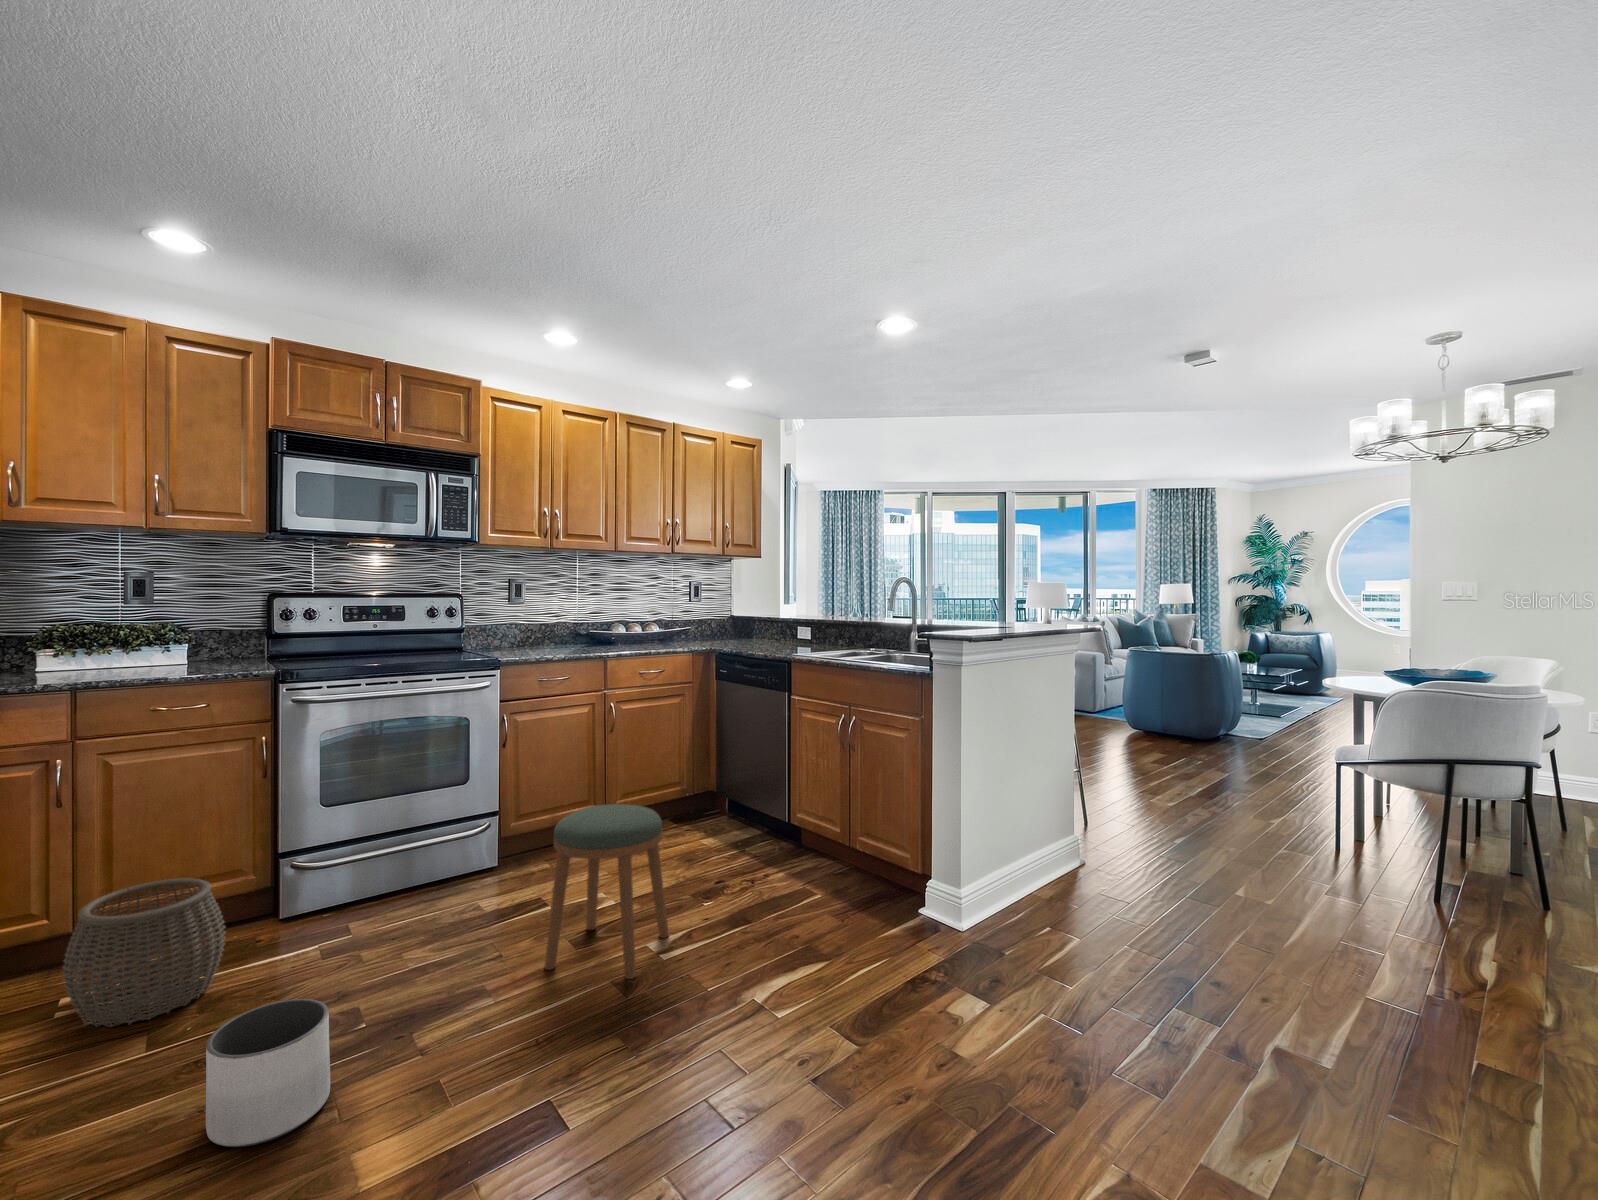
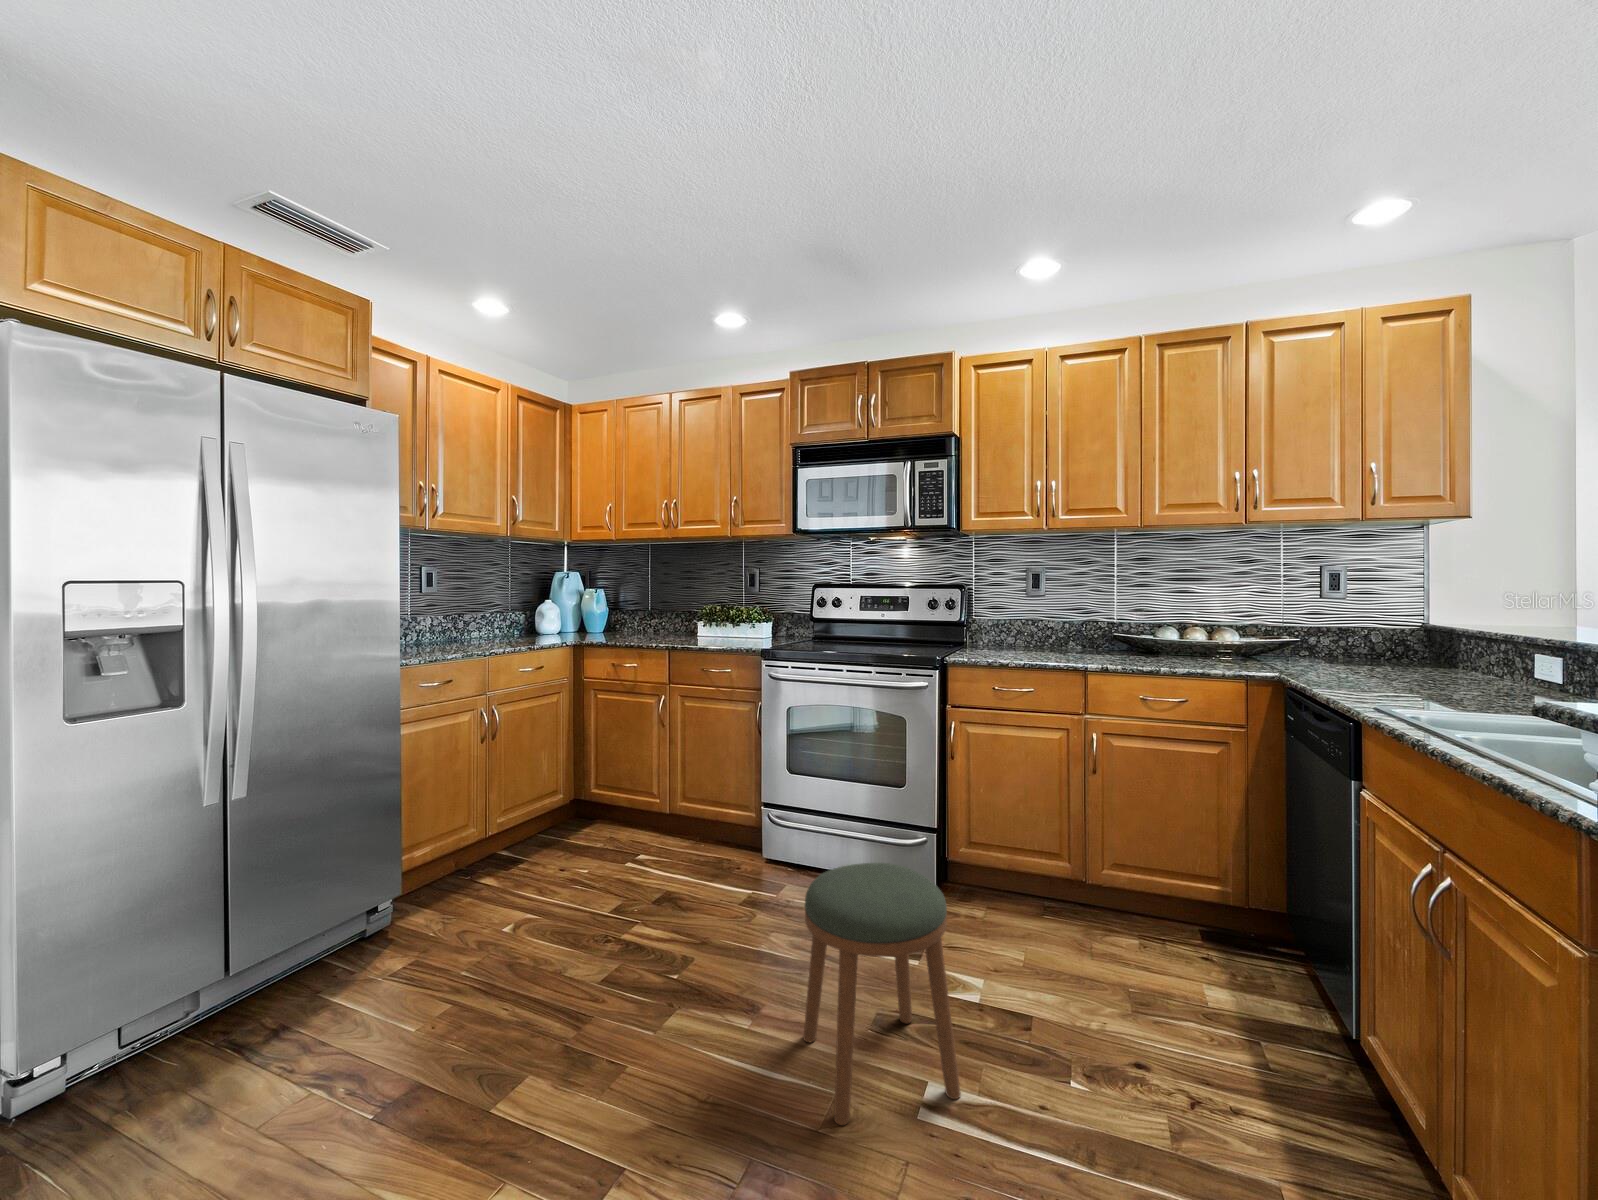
woven basket: present [62,878,226,1027] -> none [597,799,689,901]
planter: present [206,999,330,1147] -> none [485,928,575,1046]

